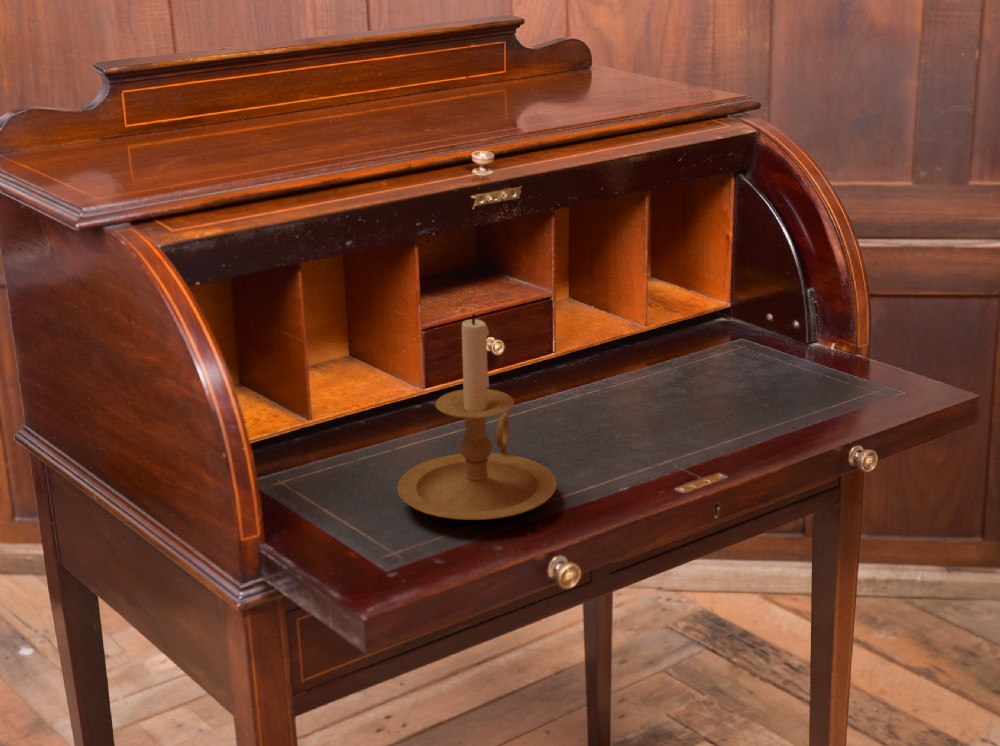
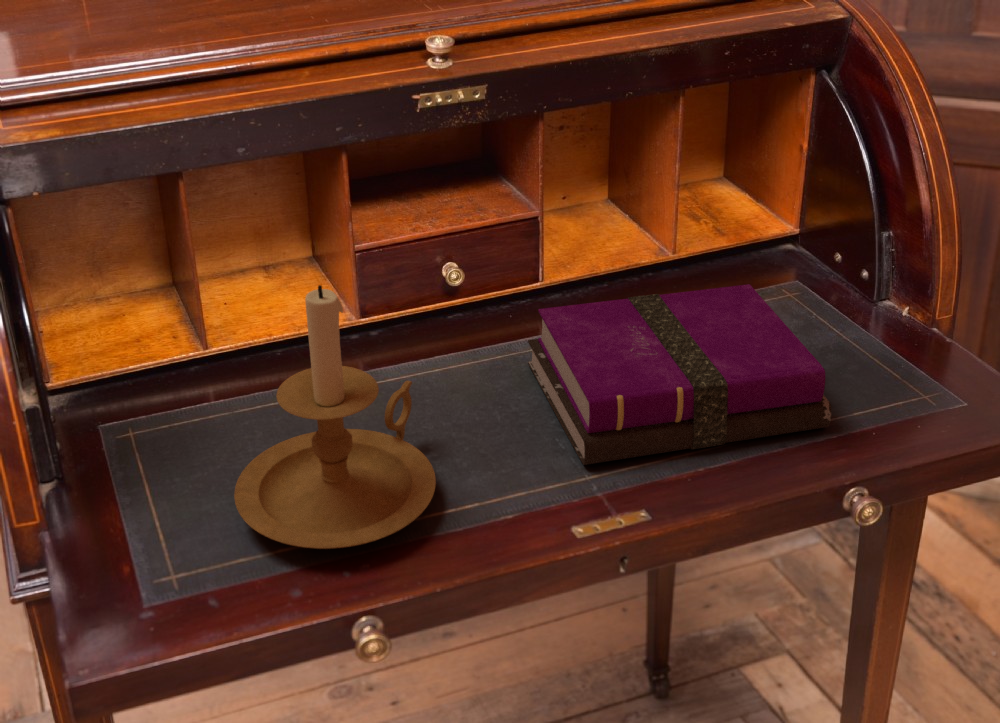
notebook: none [568,330,818,458] -> present [528,284,832,465]

